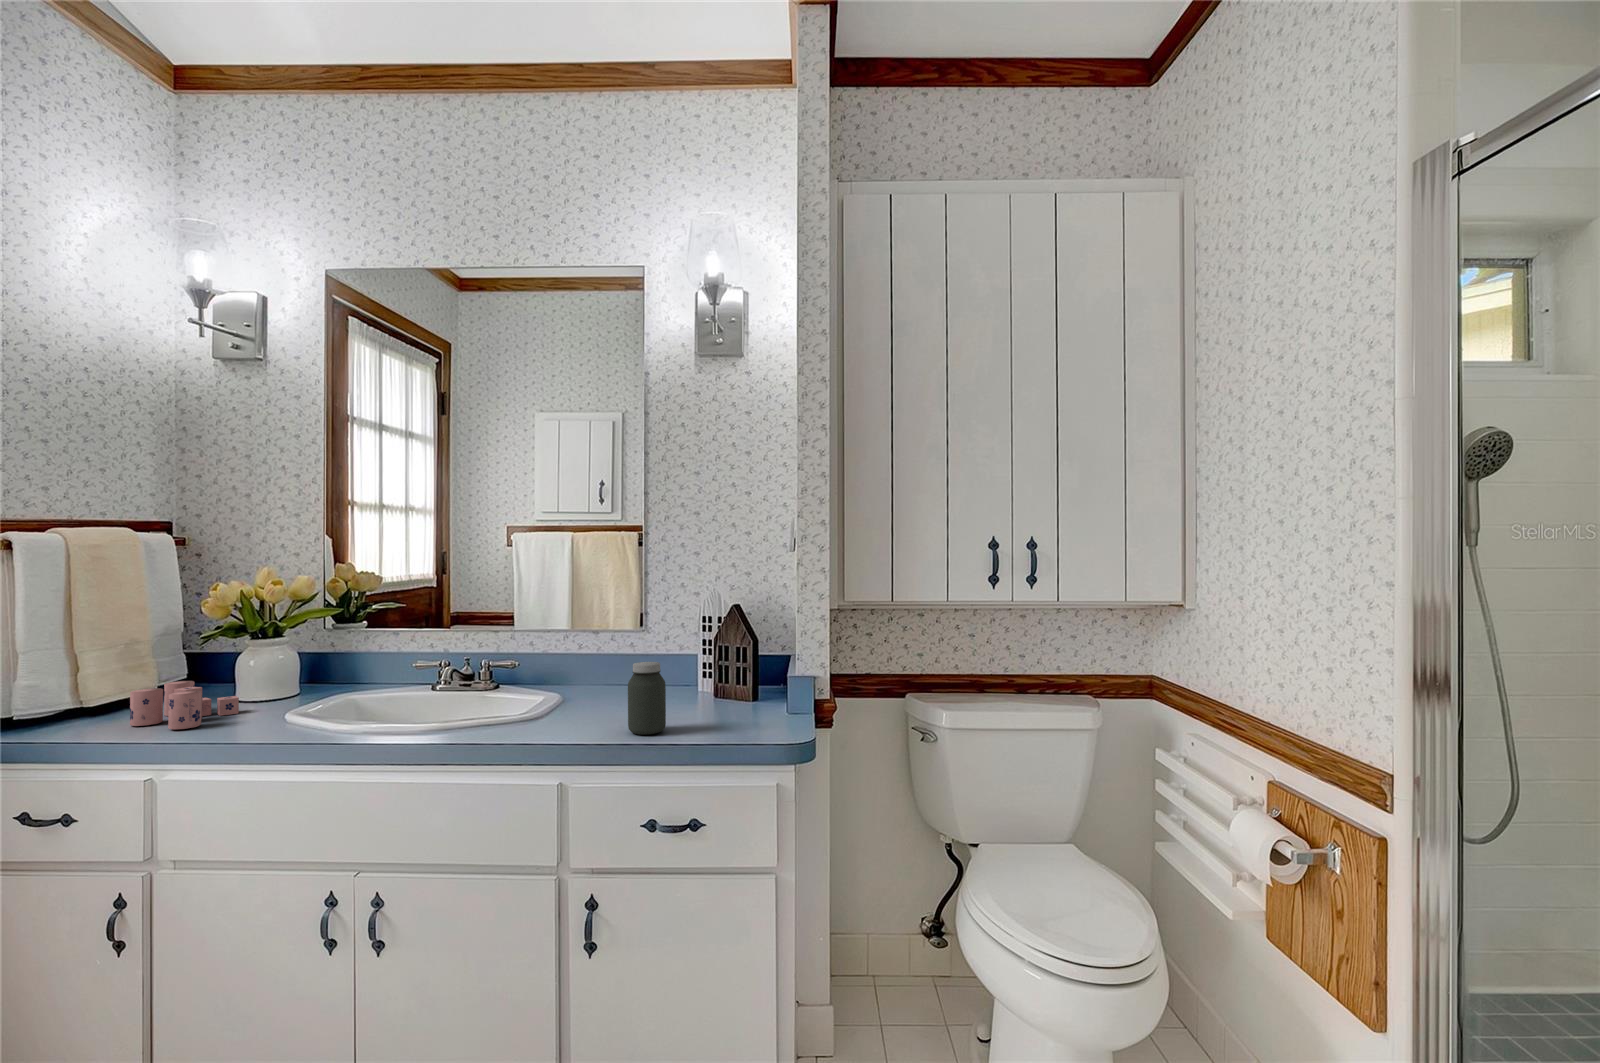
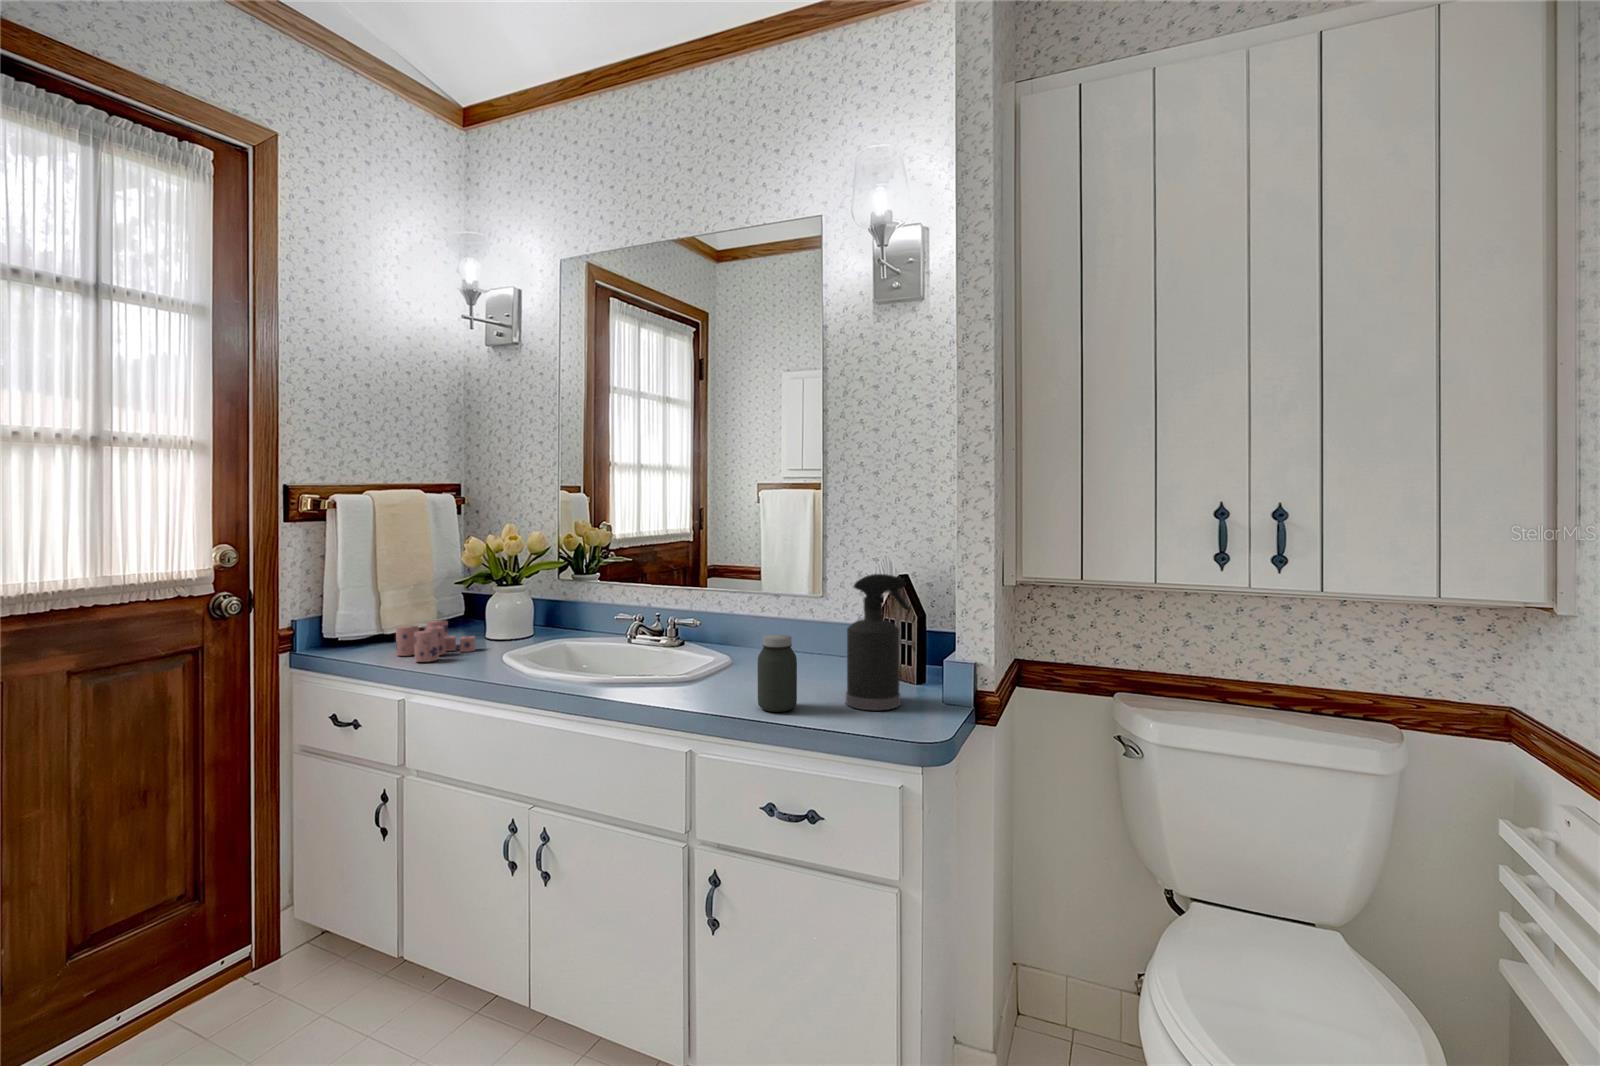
spray bottle: none [704,601,761,725] -> present [846,574,910,710]

